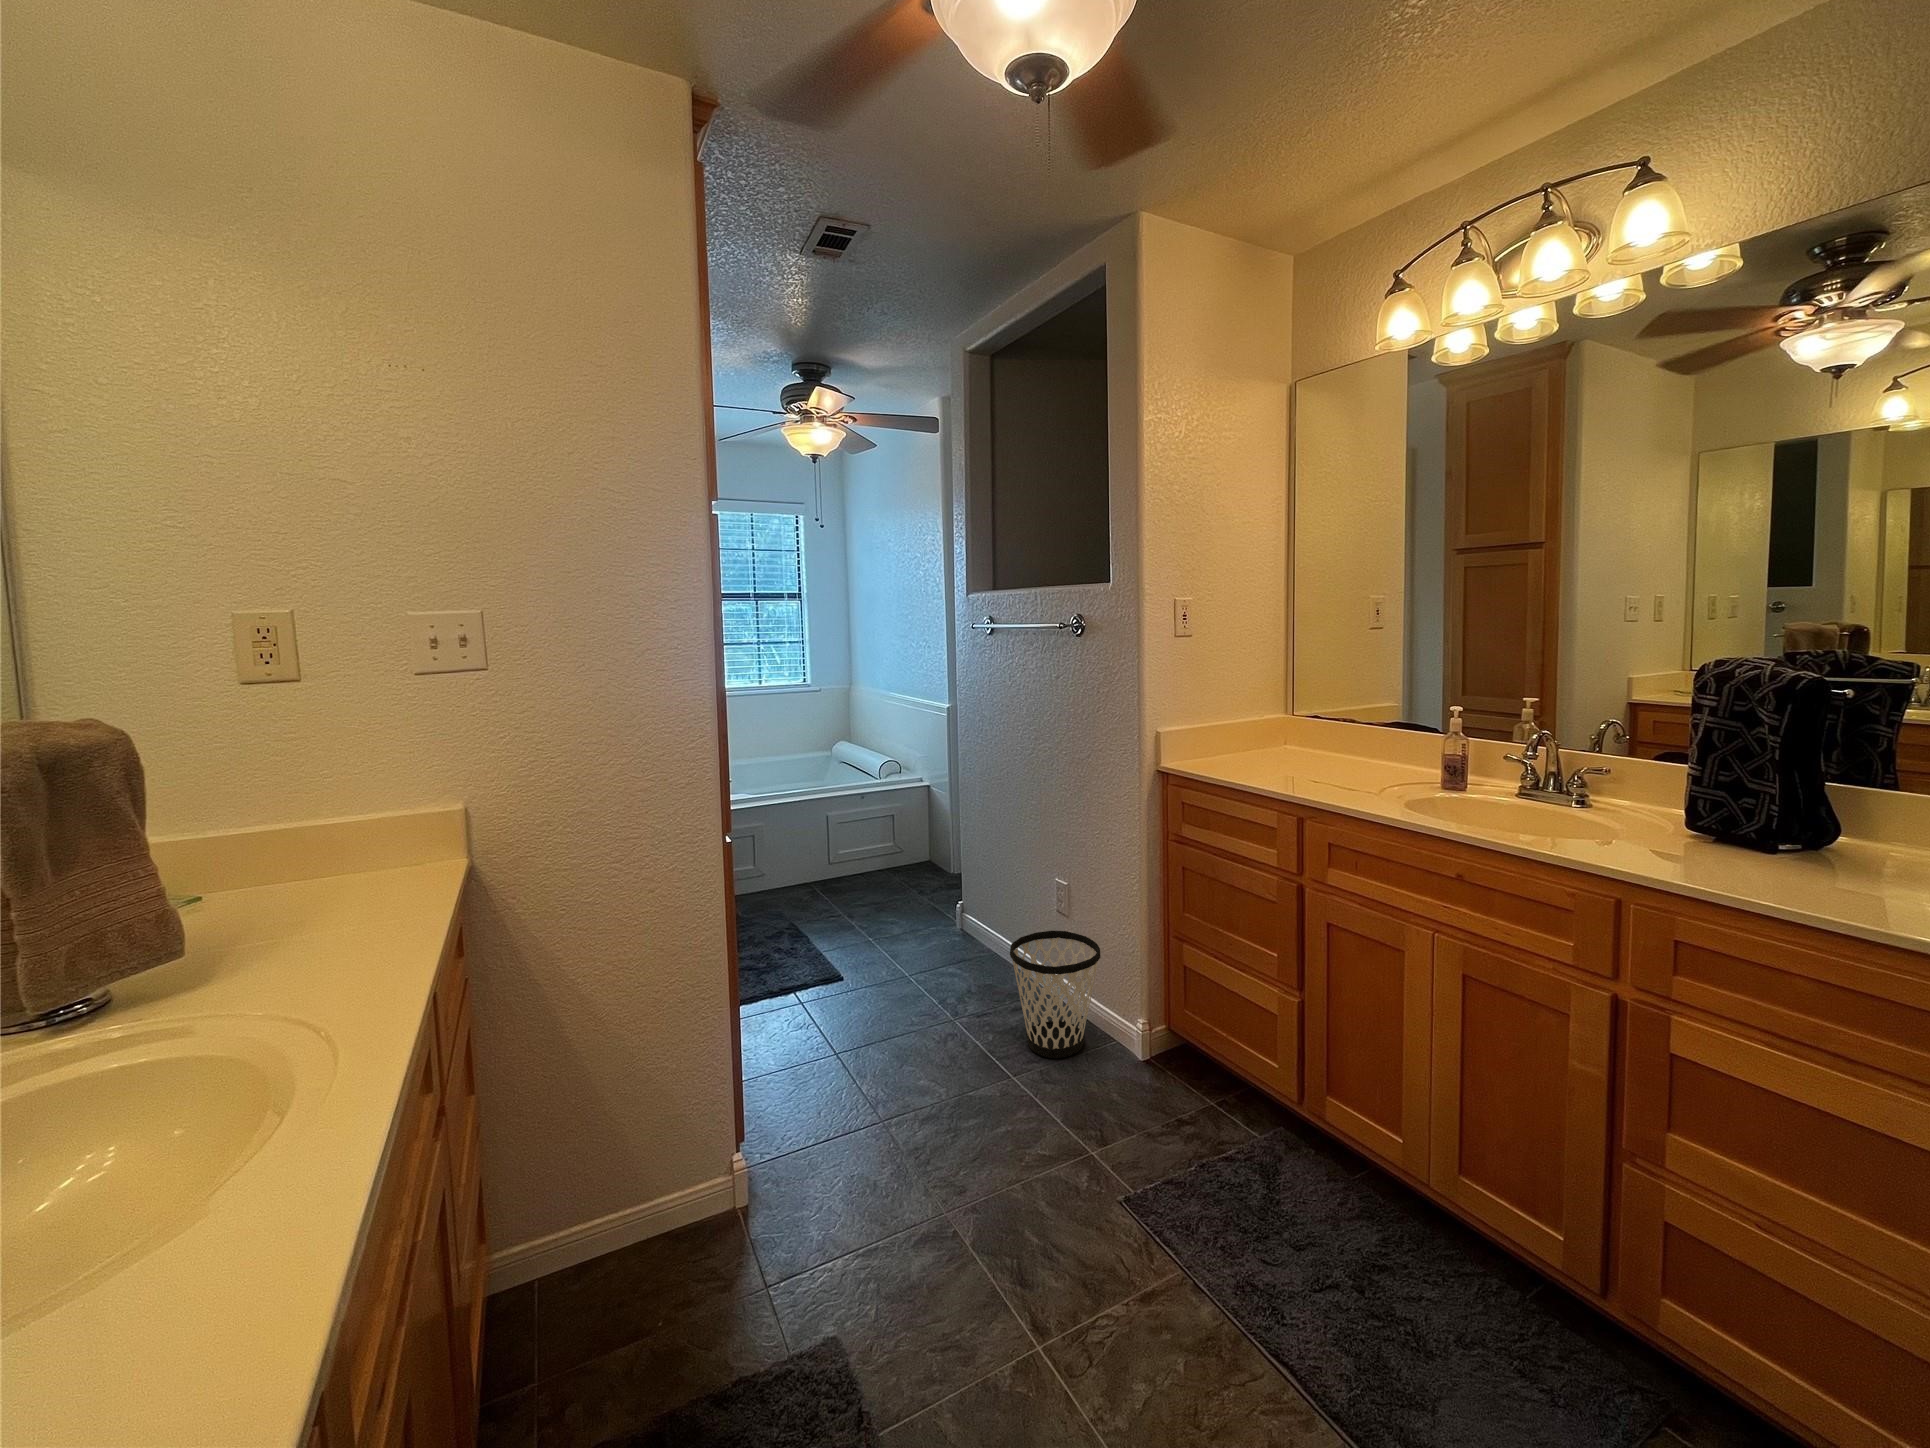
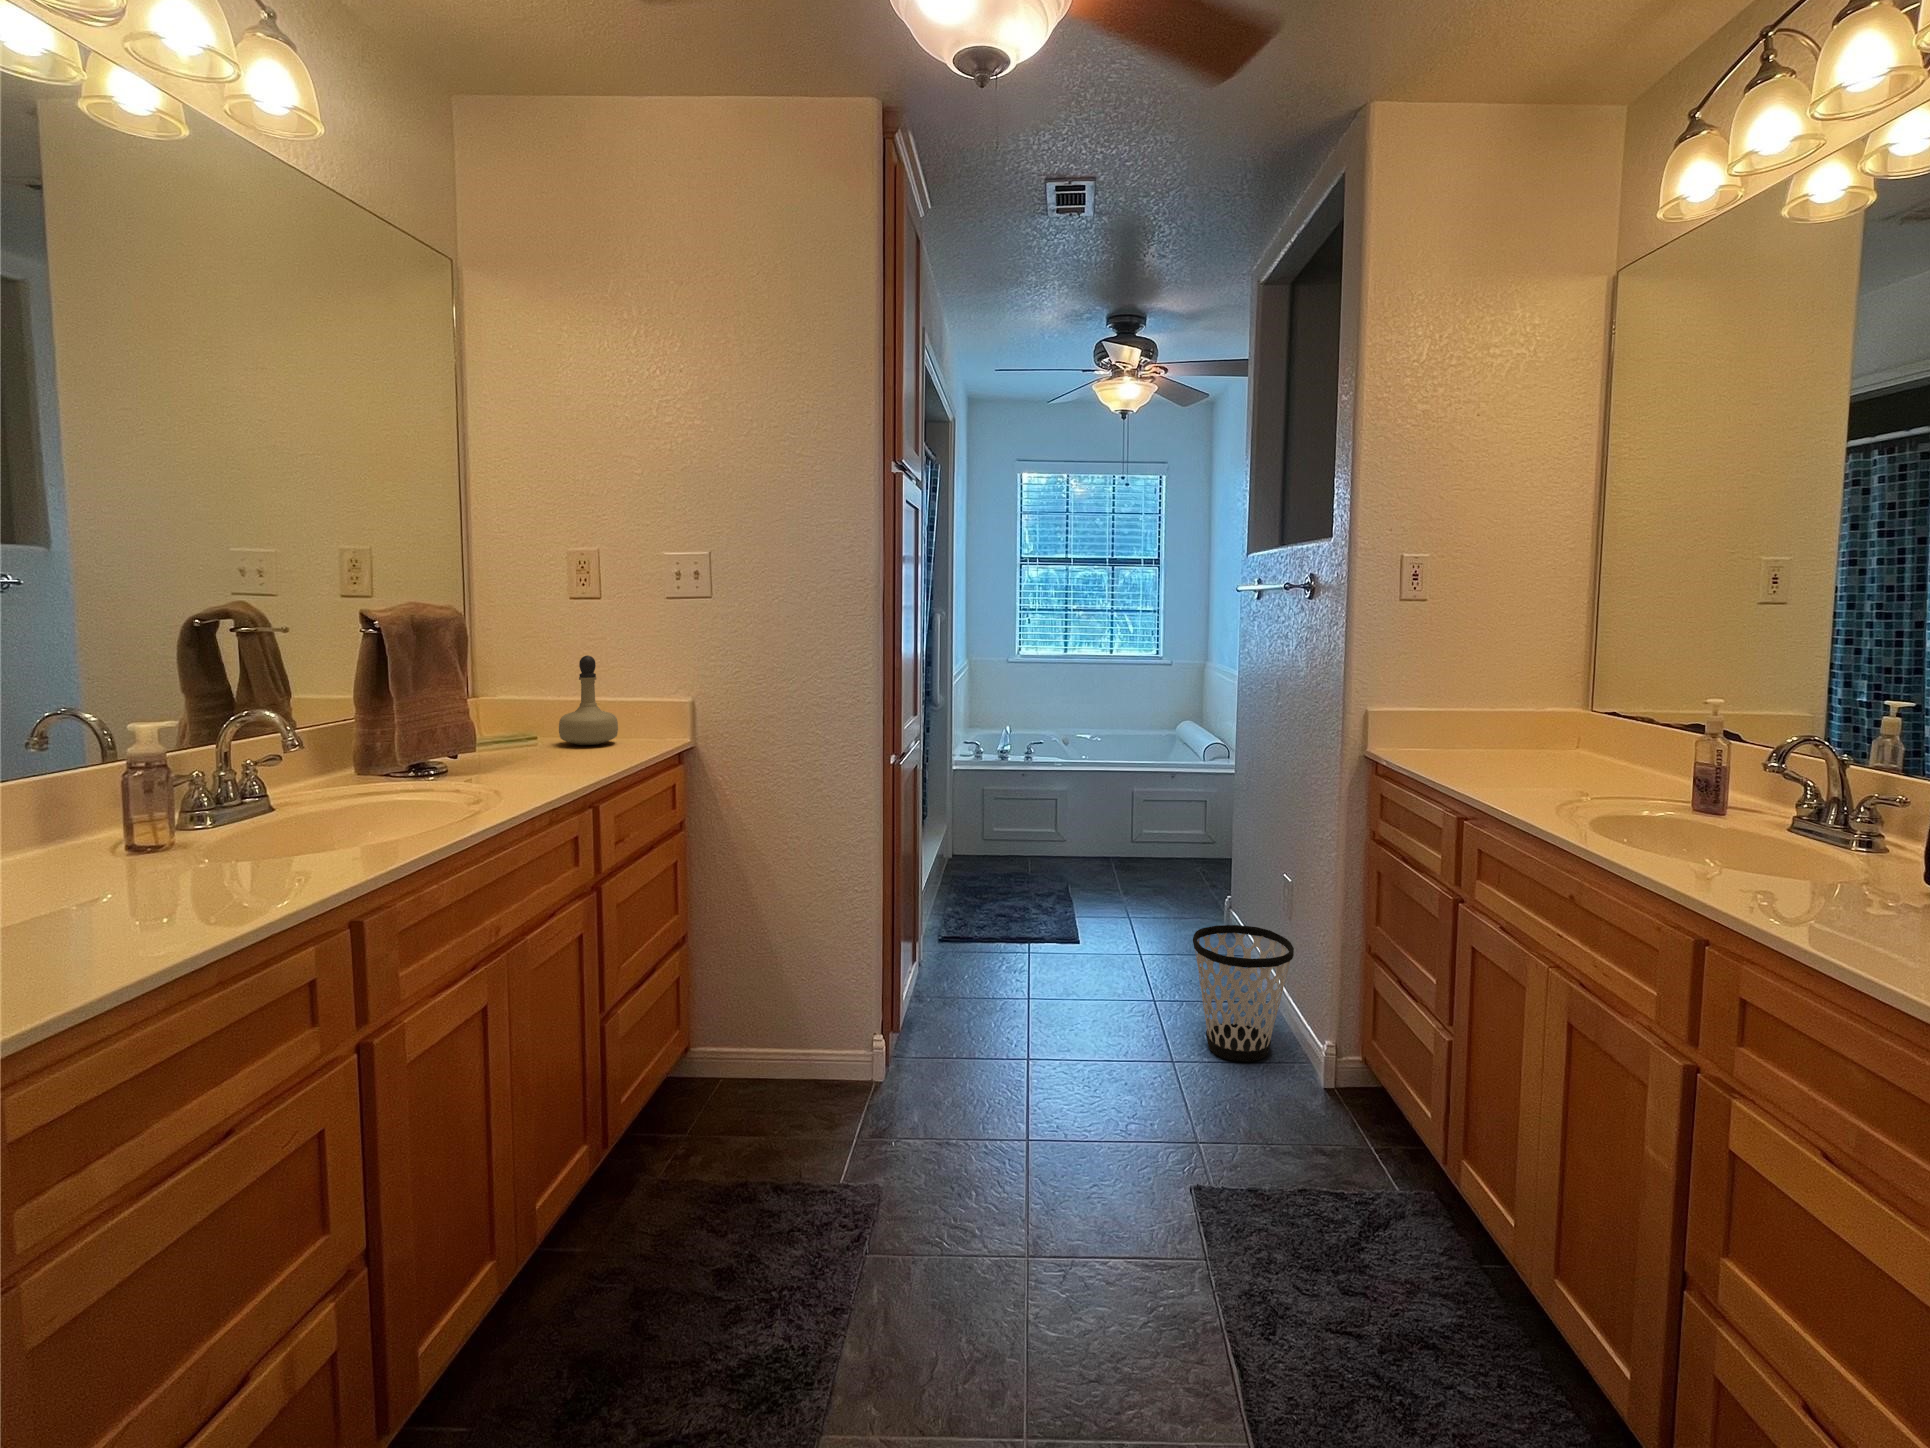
perfume bottle: none [268,773,371,903] -> present [559,656,618,745]

